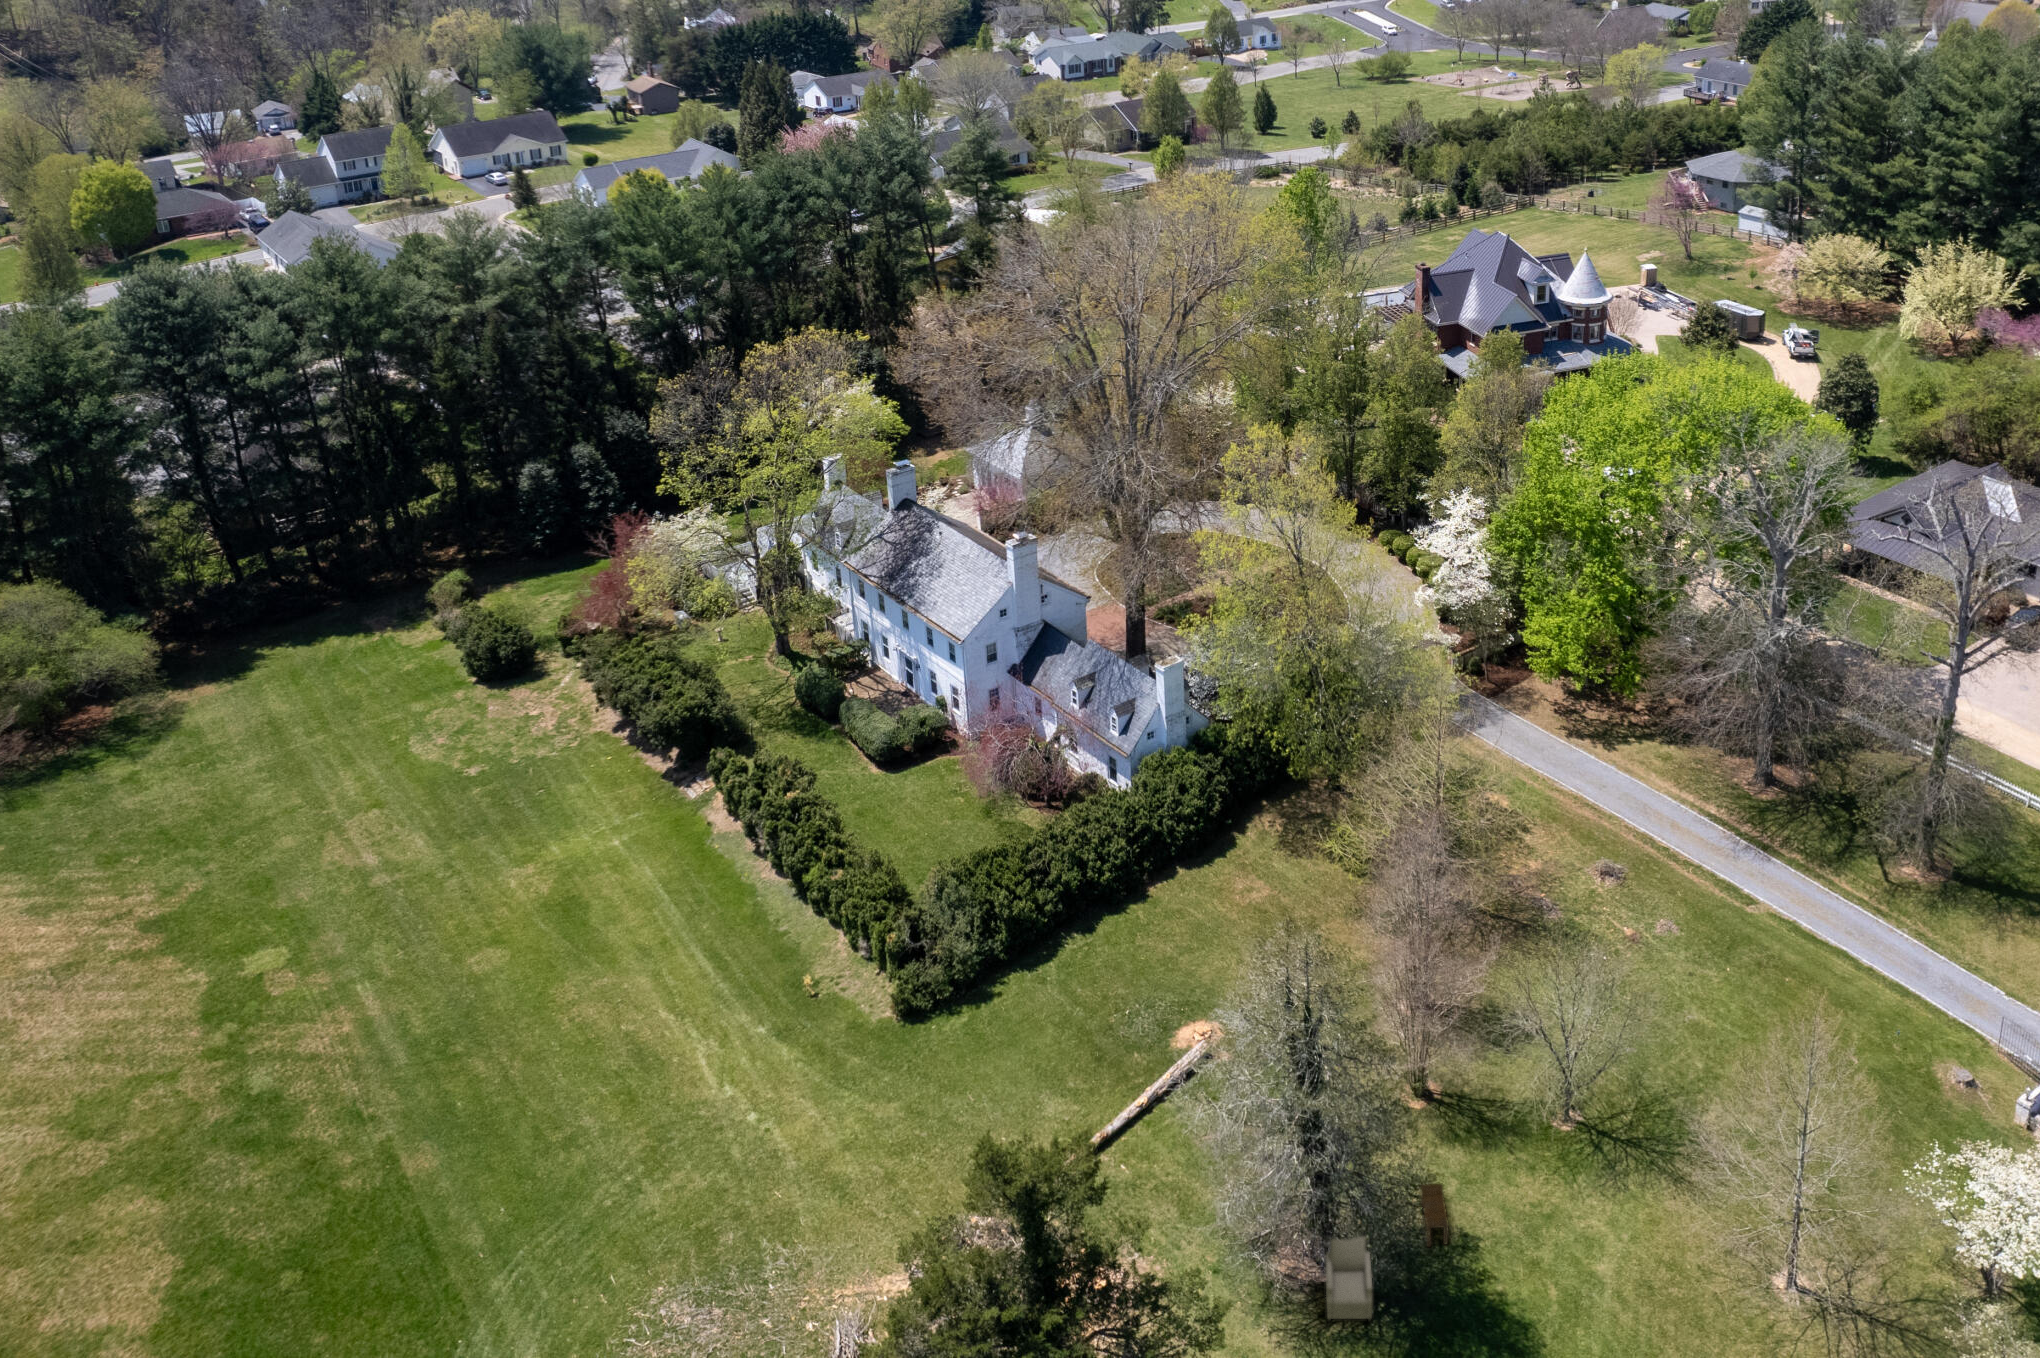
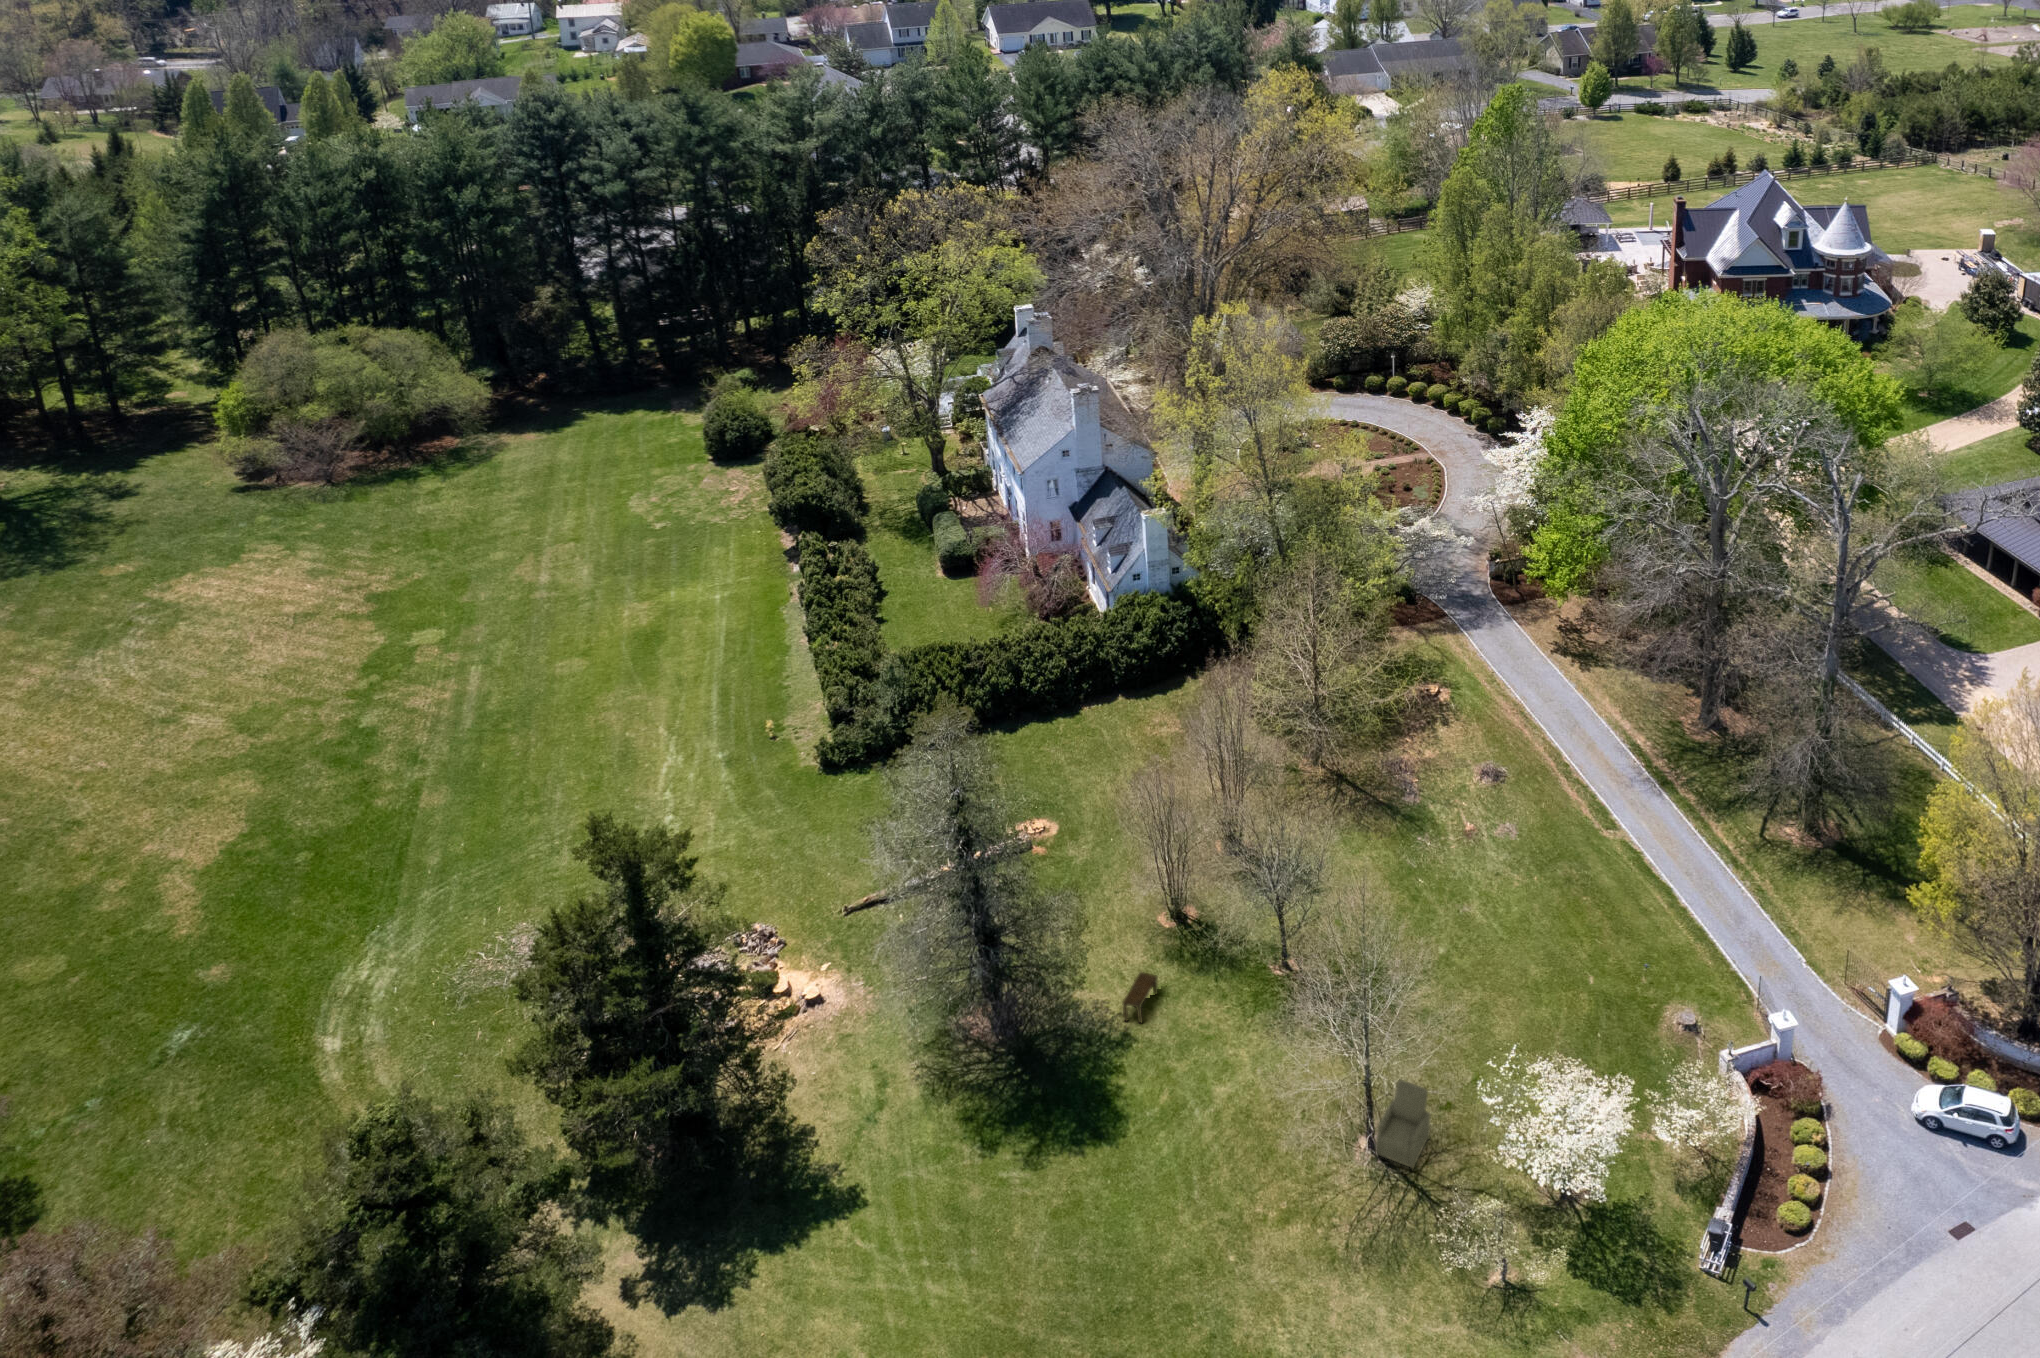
chair: present [1326,1237,1372,1322] -> present [1375,1080,1430,1171]

